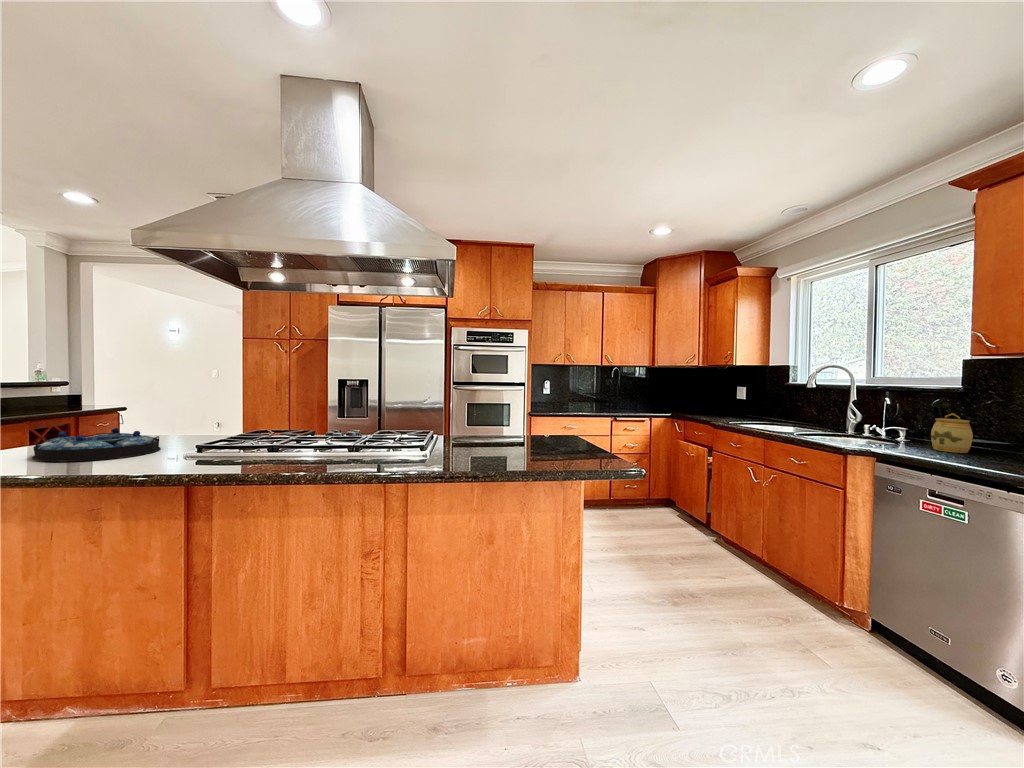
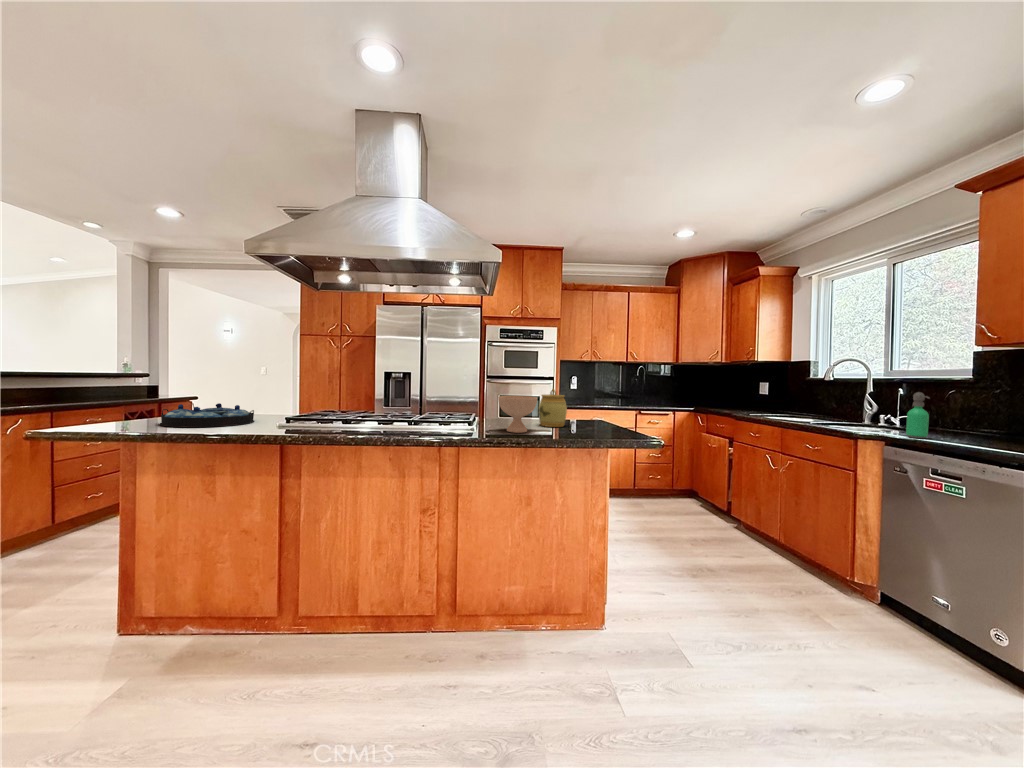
soap dispenser: none [898,405,924,455] -> present [906,392,930,439]
jar: present [931,413,973,453] -> present [538,389,567,427]
bowl: none [454,415,500,460] -> present [498,396,537,433]

